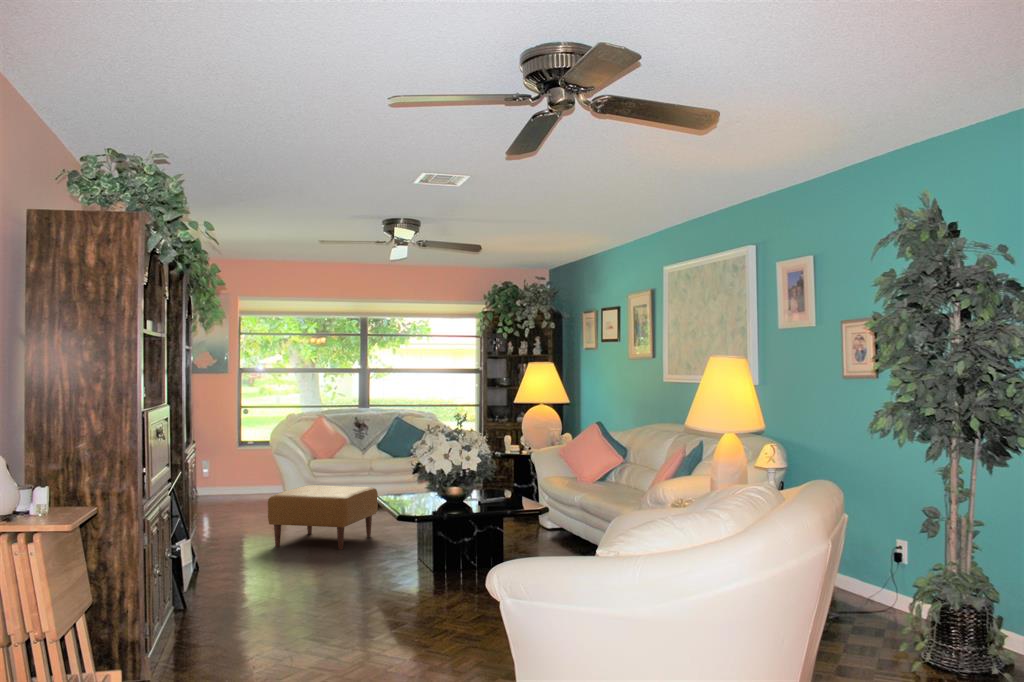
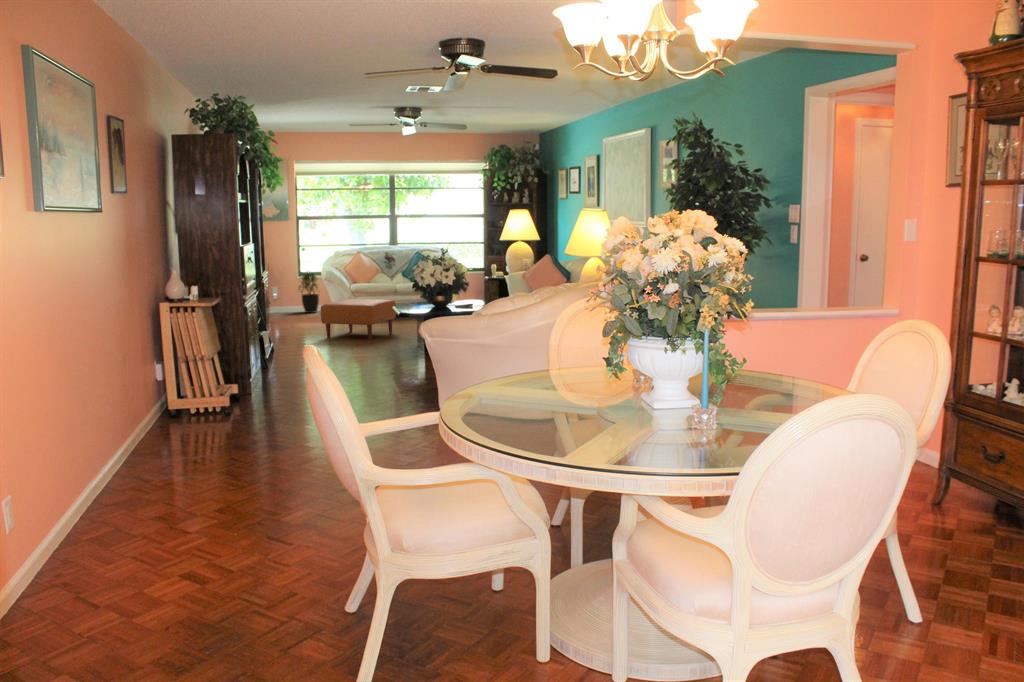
potted plant: none [231,440,265,498] -> present [299,272,319,313]

